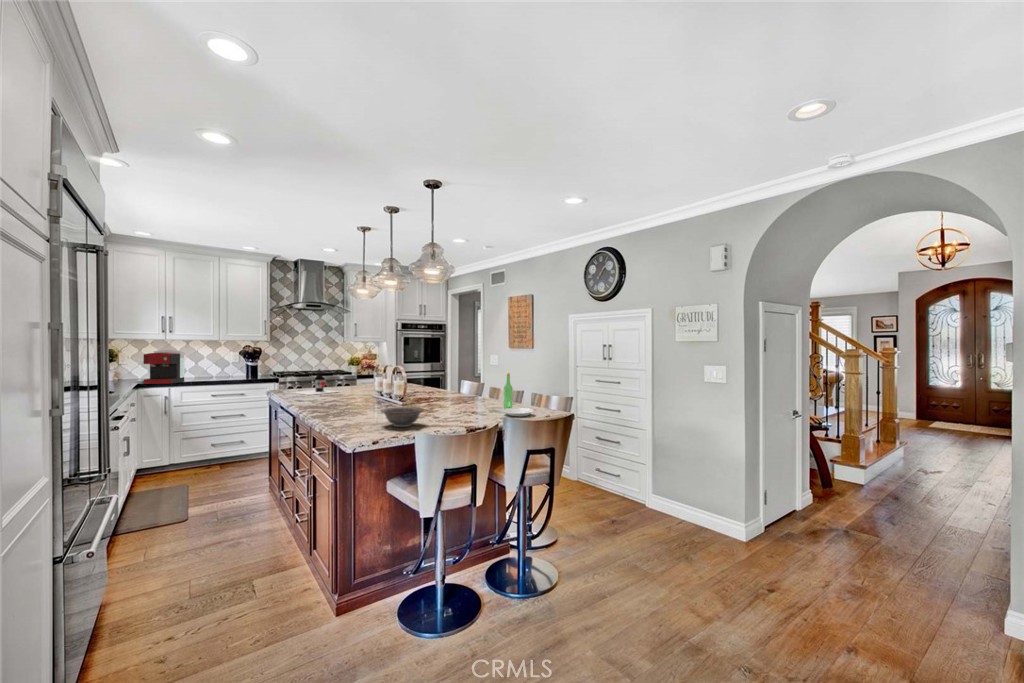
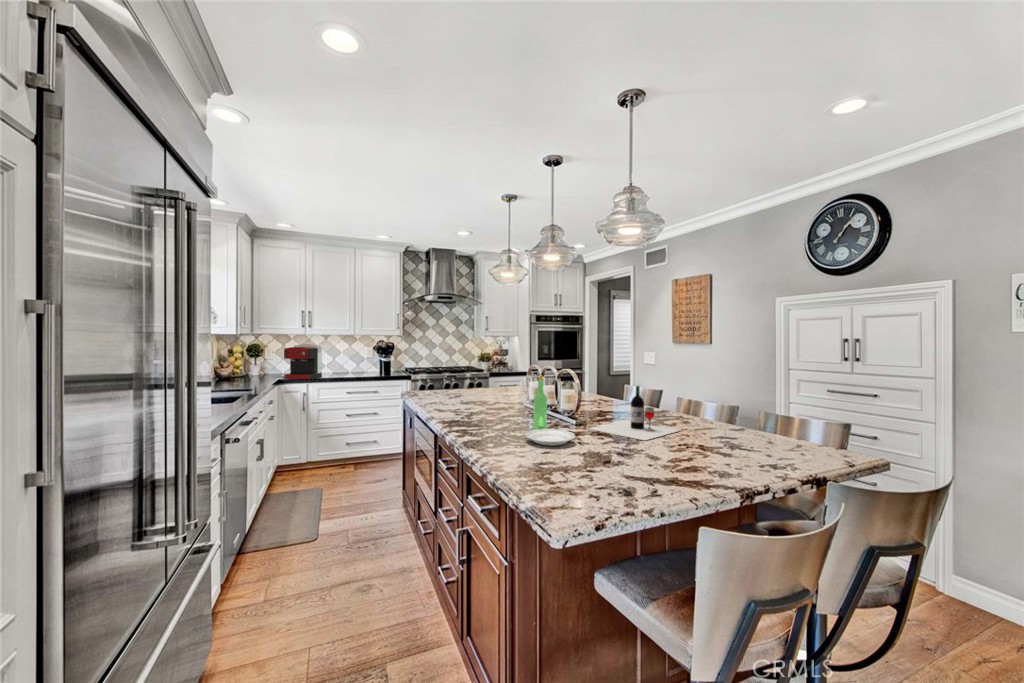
wine bottle: present [293,369,338,395] -> present [588,386,679,440]
plate: present [503,373,534,416] -> present [526,376,575,445]
decorative bowl: present [381,407,424,427] -> none [583,439,658,479]

